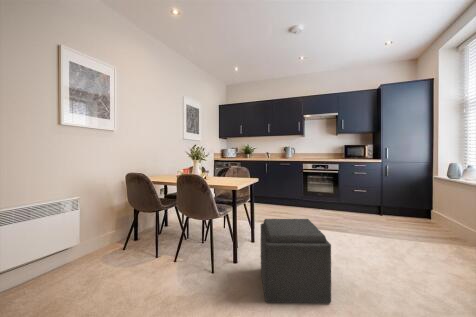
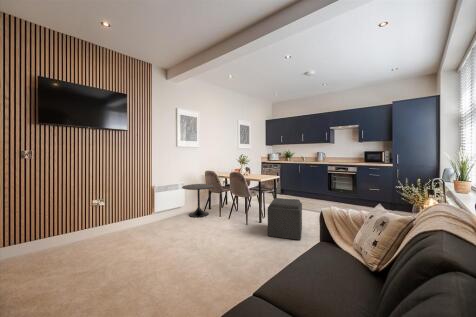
side table: none [72,198,145,269] -> present [182,184,214,218]

